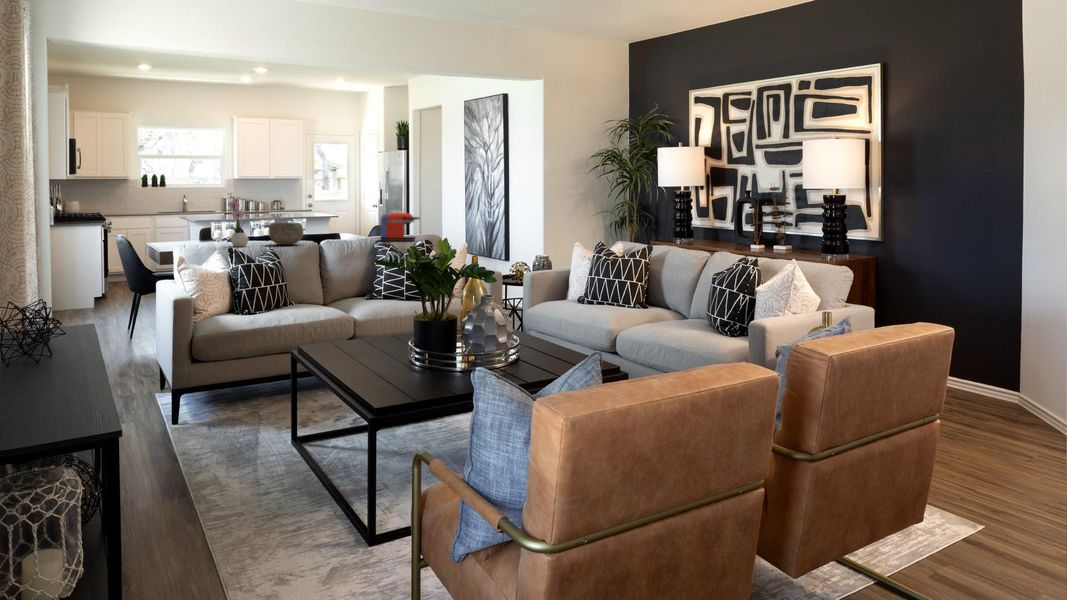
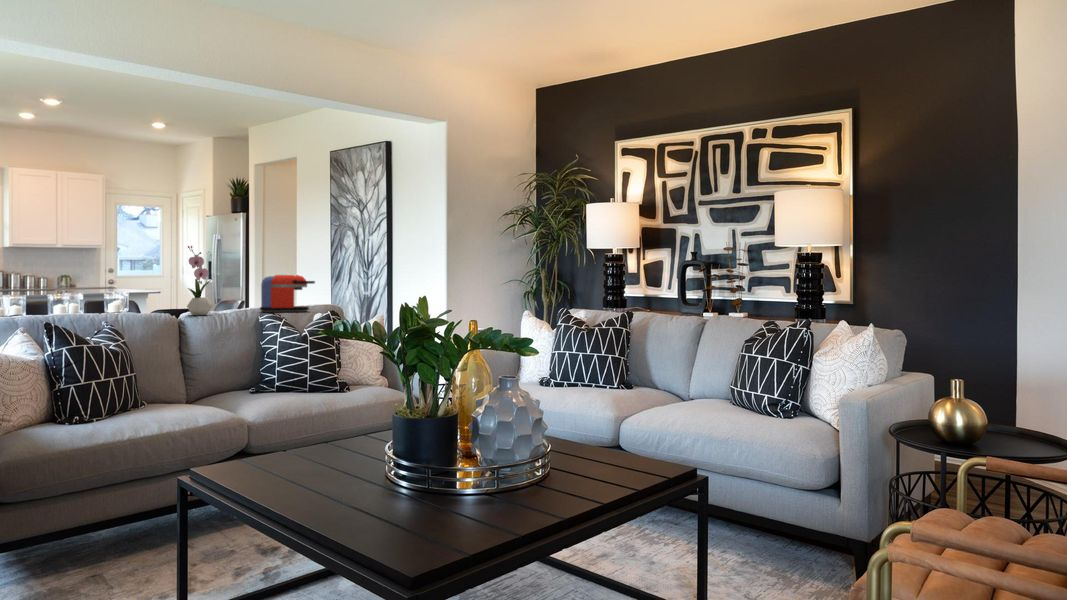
flower arrangement: present [228,194,249,247] -> present [187,246,213,315]
bowl: present [269,222,303,245] -> none [103,286,157,318]

